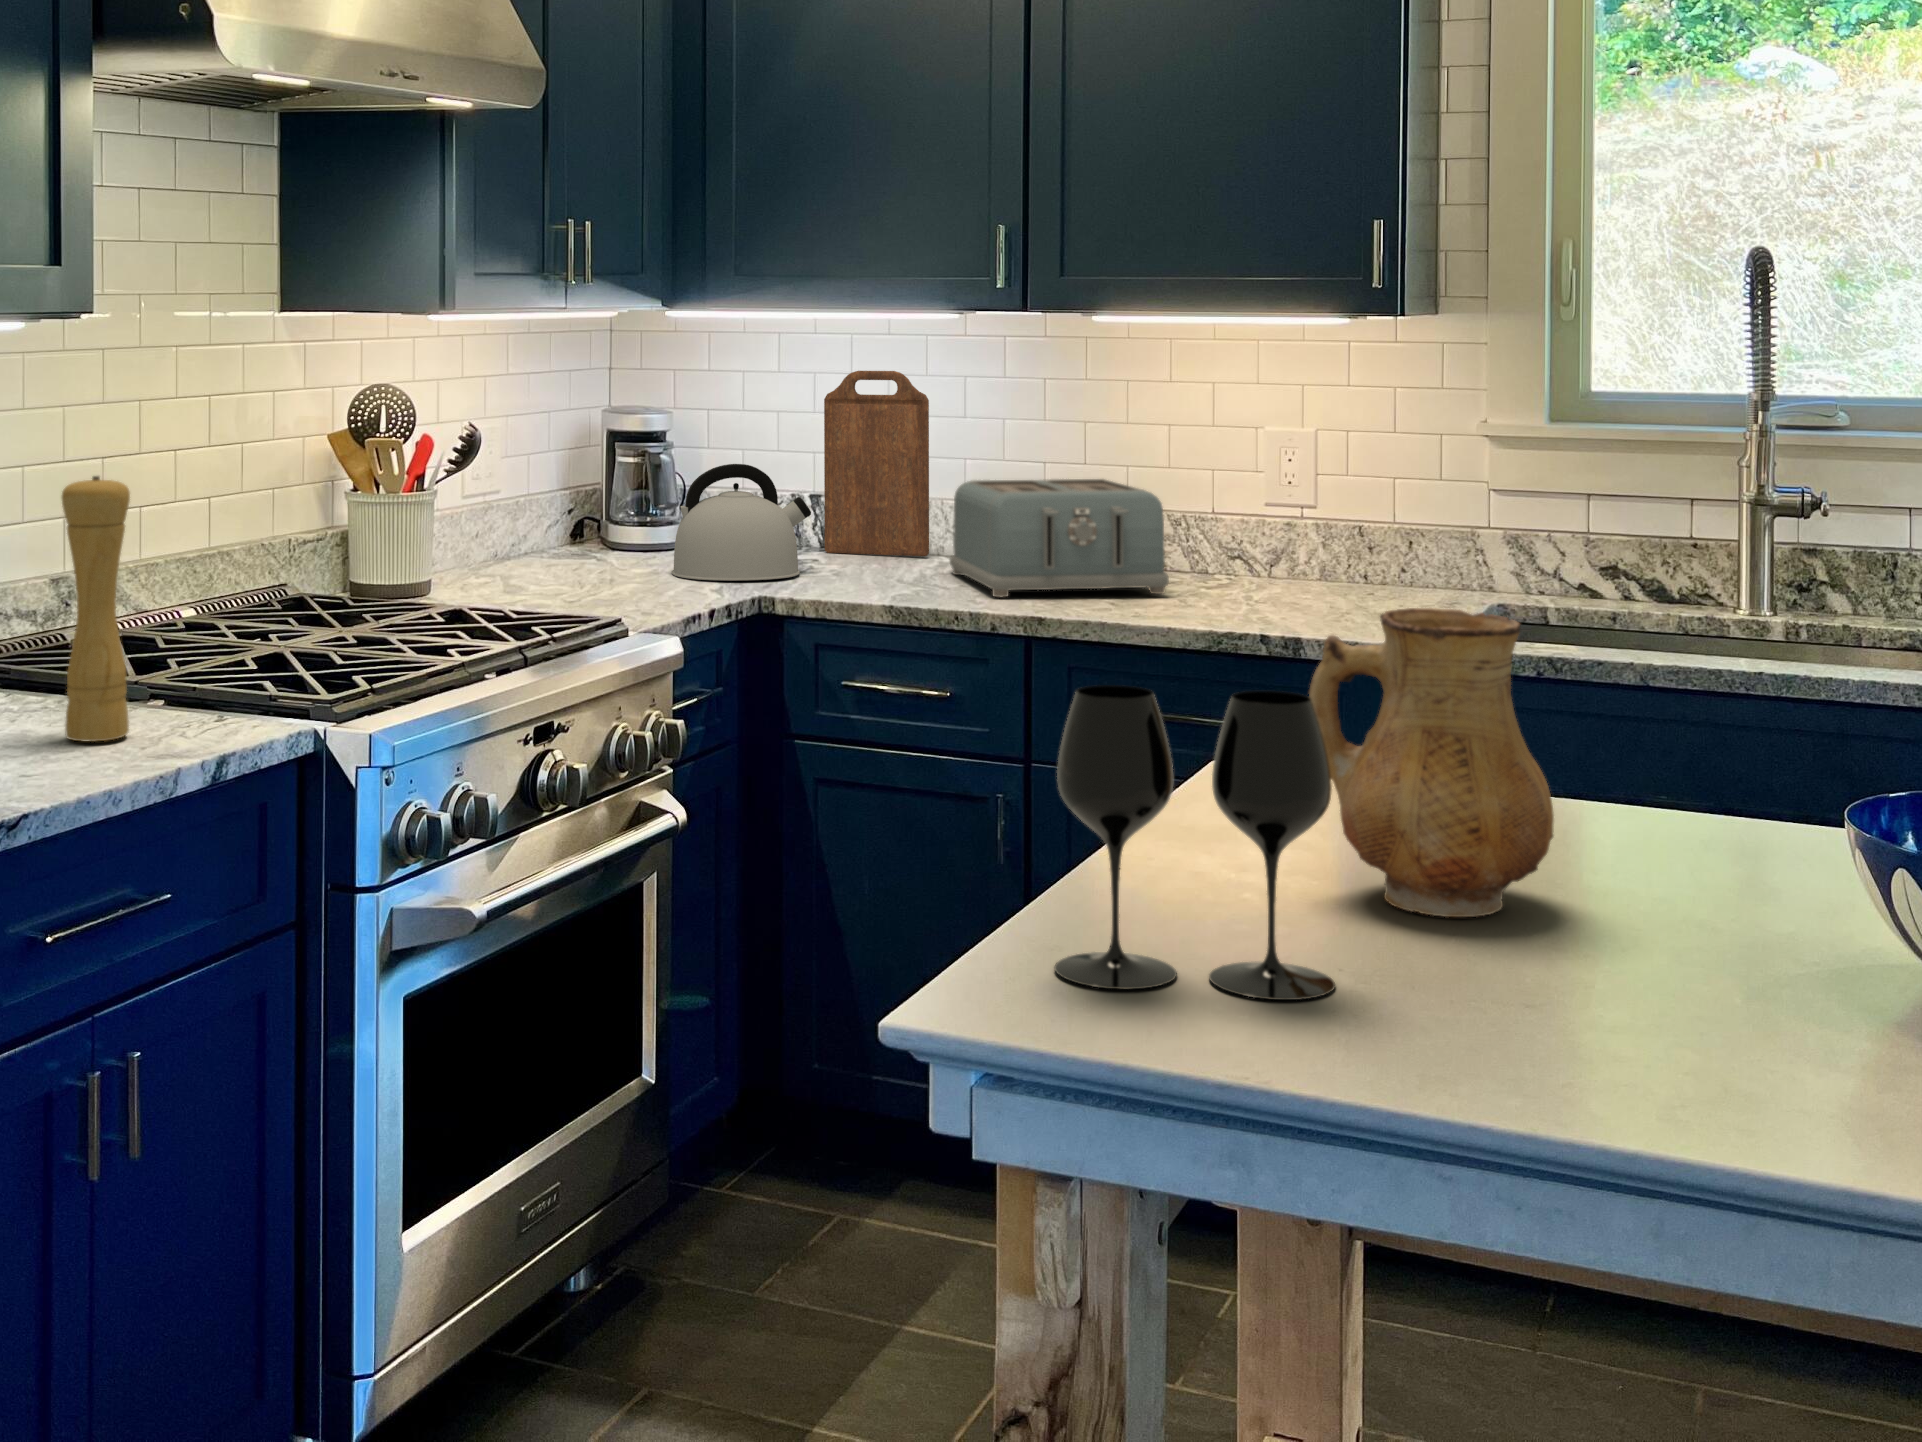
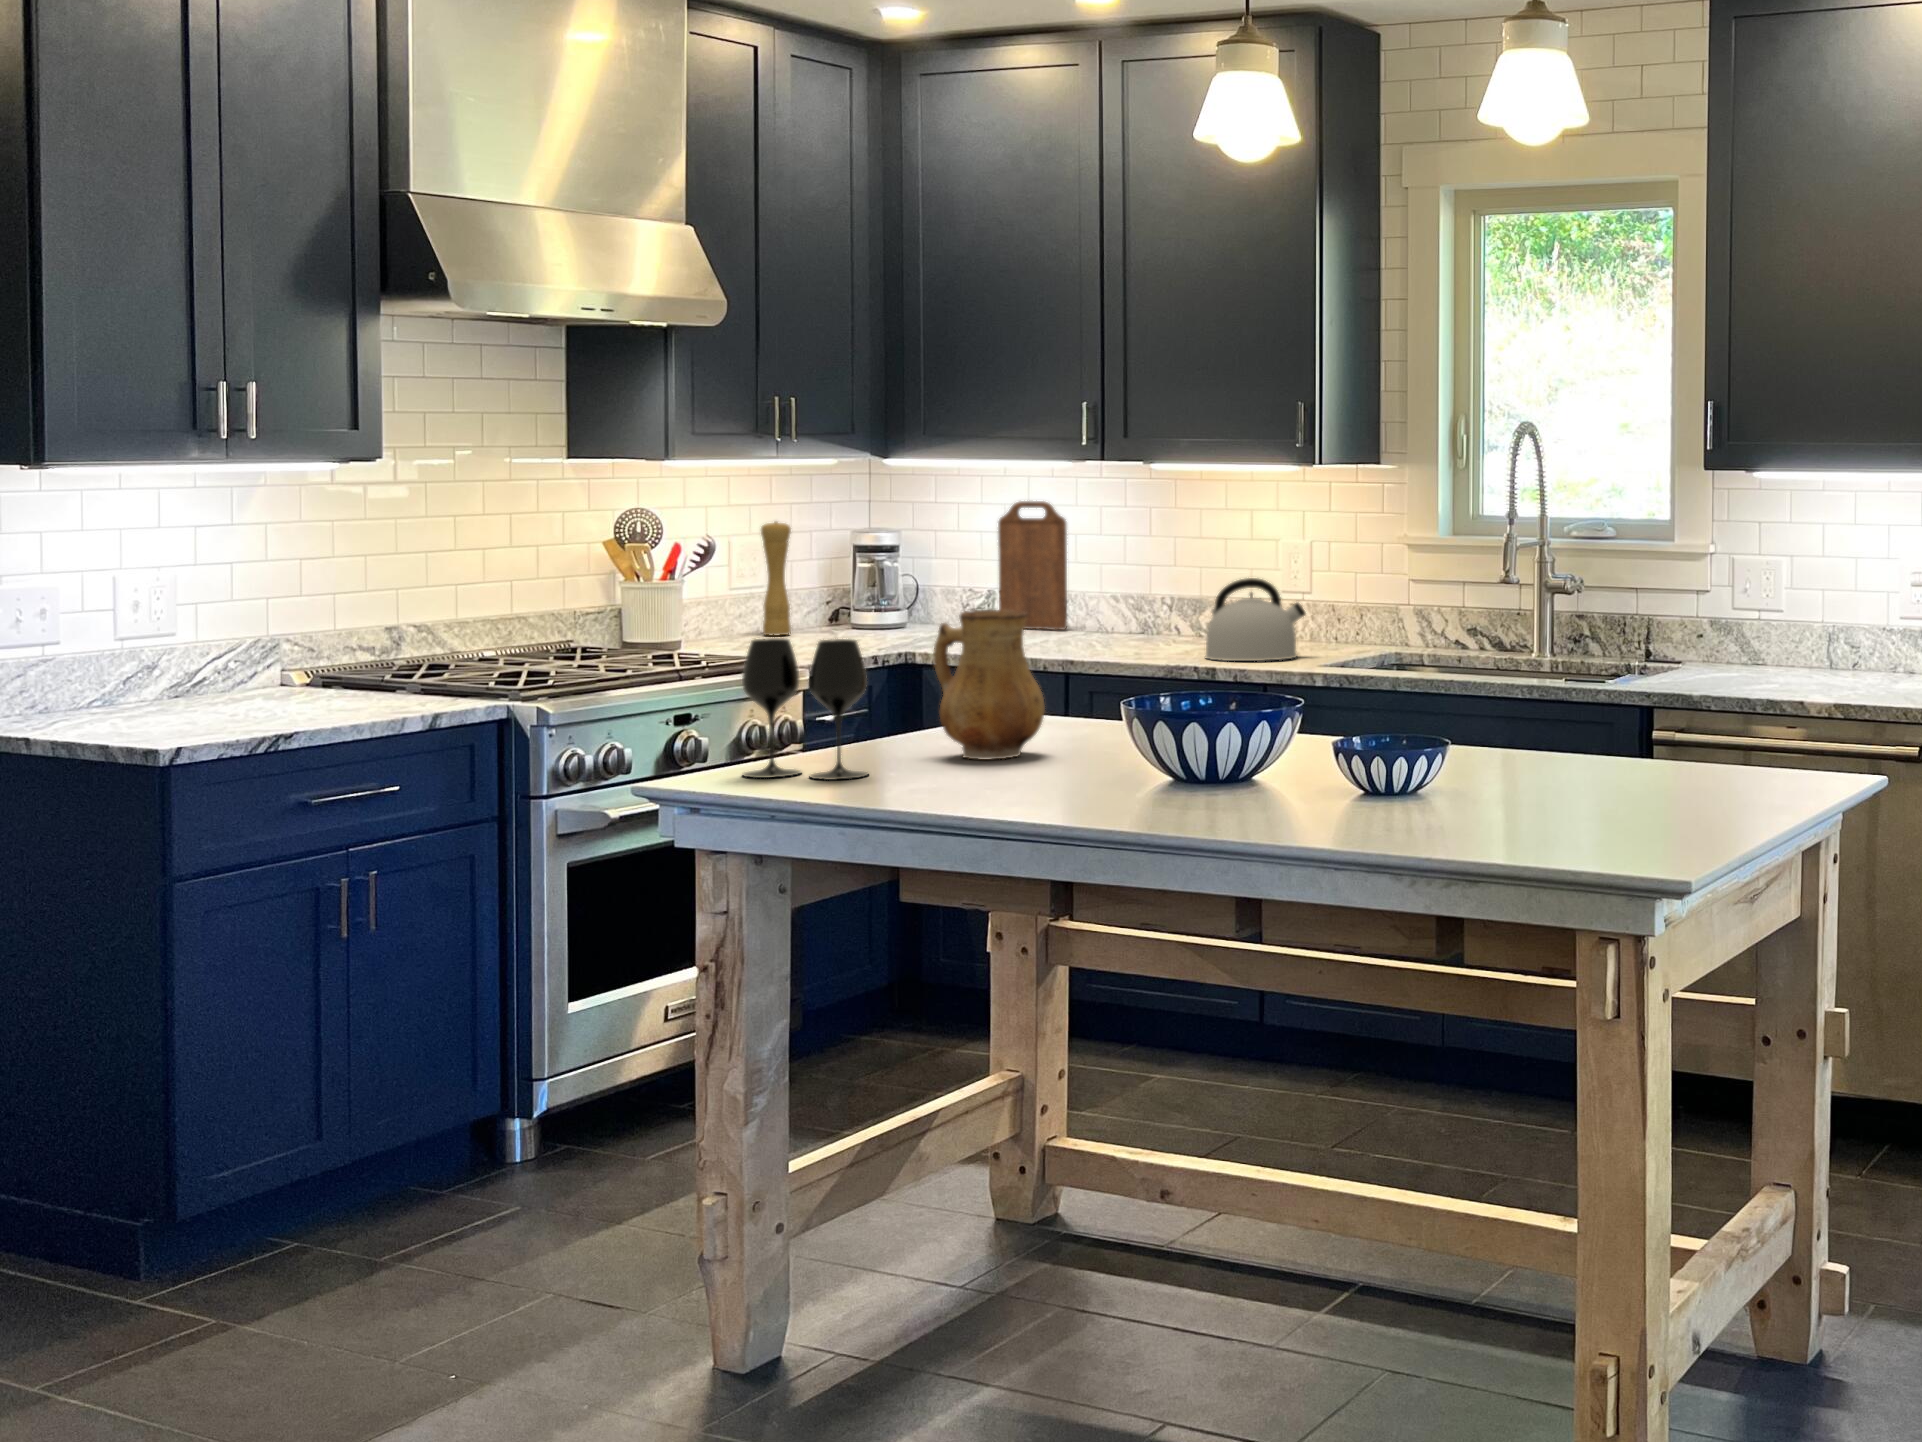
kettle: present [672,464,811,581] -> present [1206,578,1306,661]
pepper mill: present [62,476,130,742] -> present [761,522,791,635]
toaster: present [950,479,1169,597] -> none [1057,574,1181,650]

